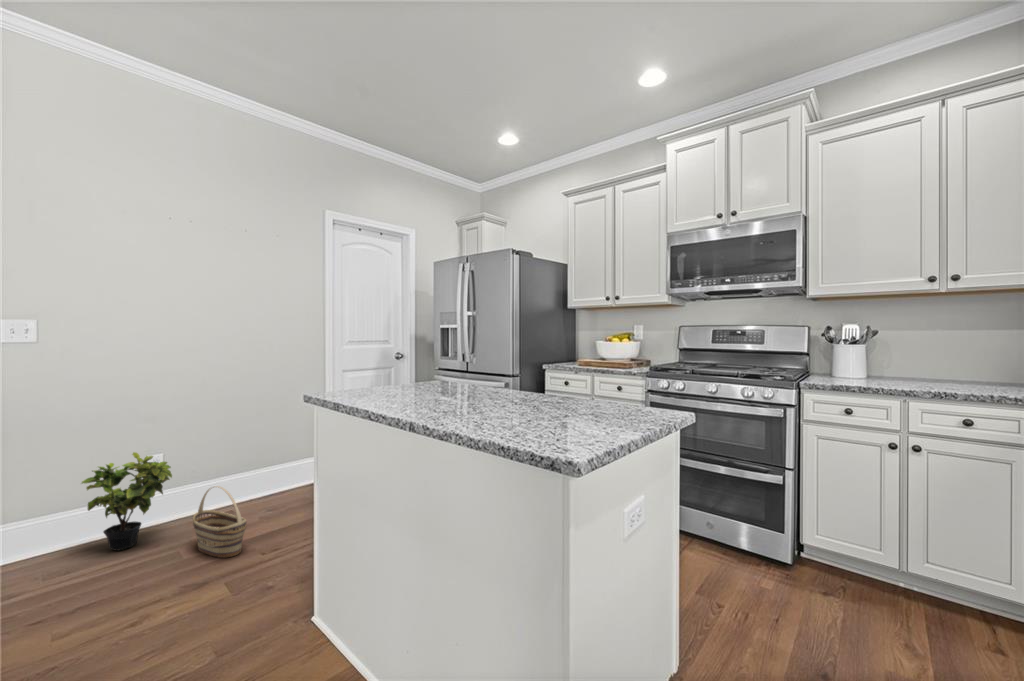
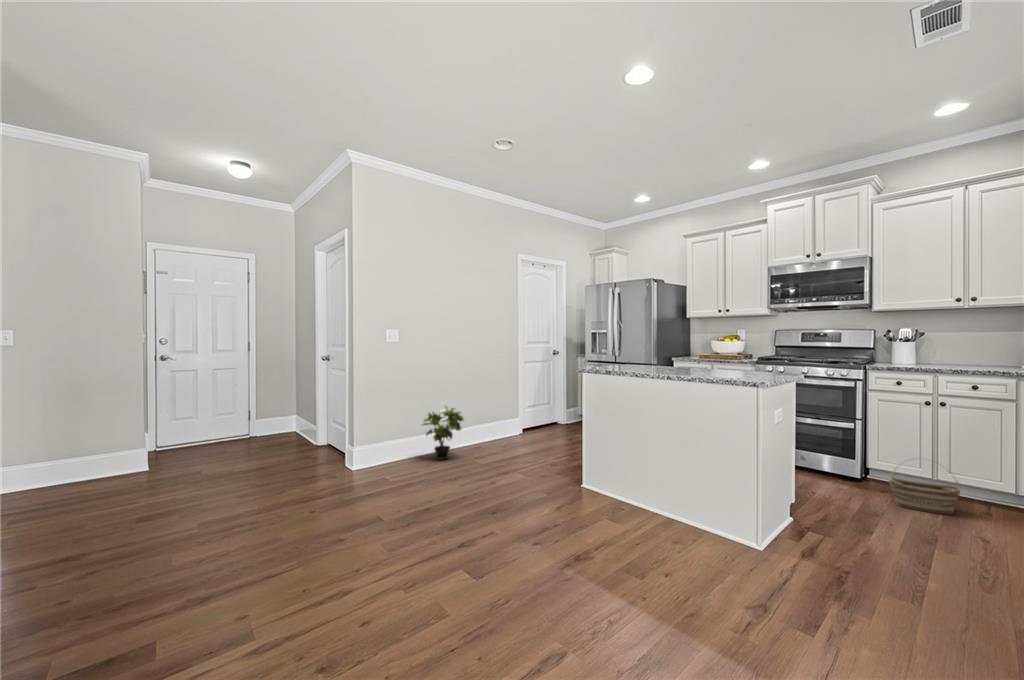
basket: present [193,486,246,558] -> present [889,461,960,515]

